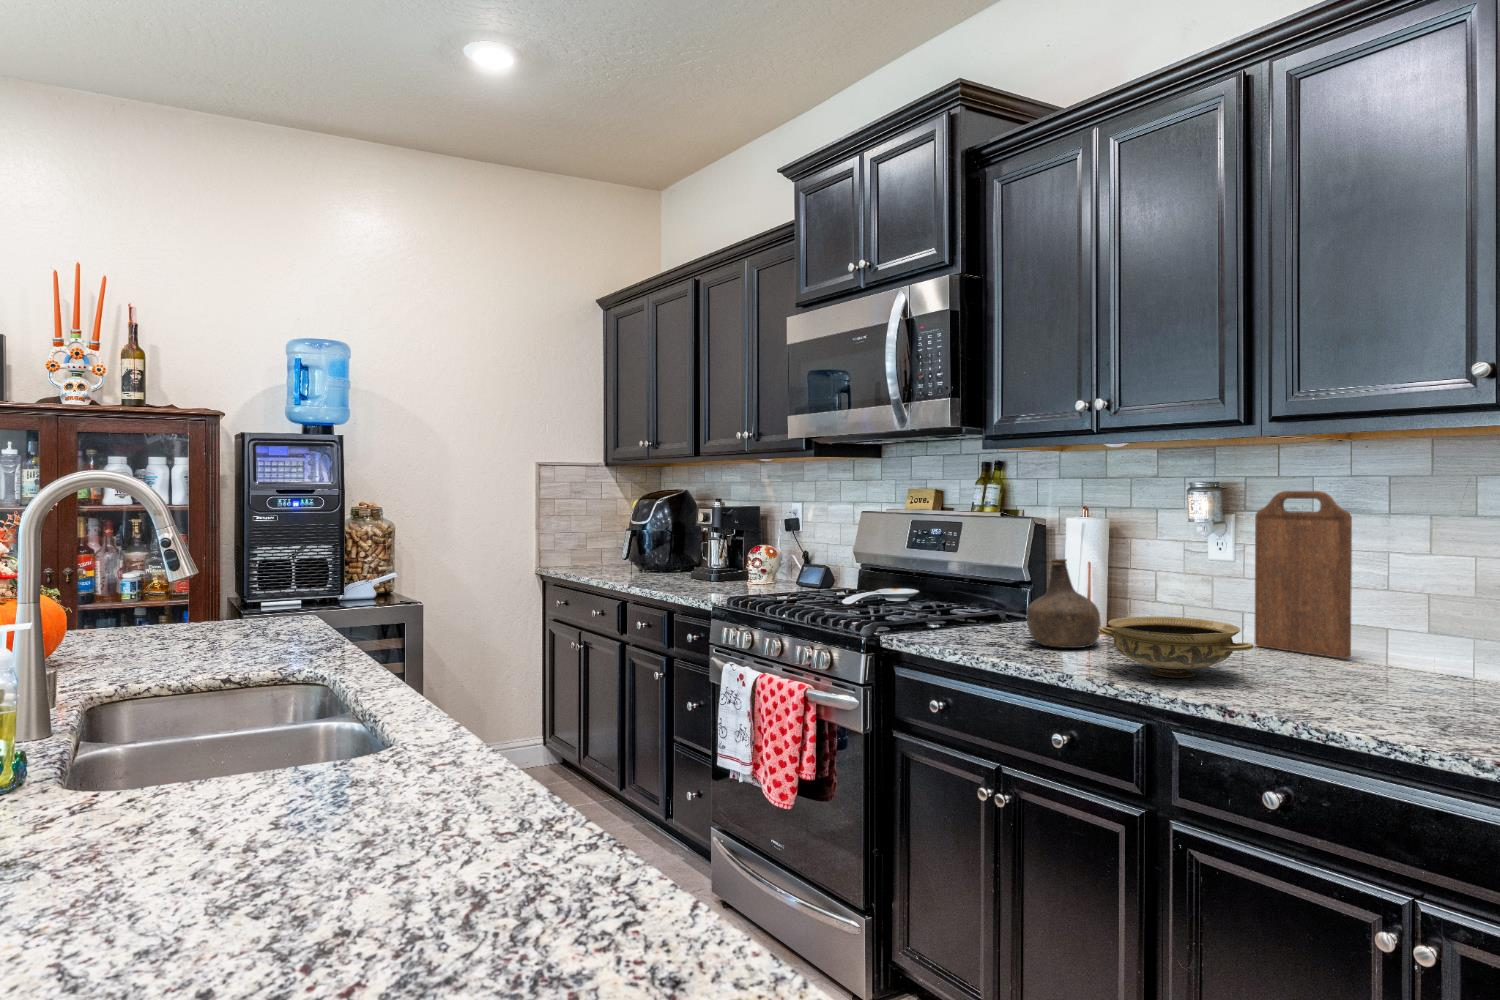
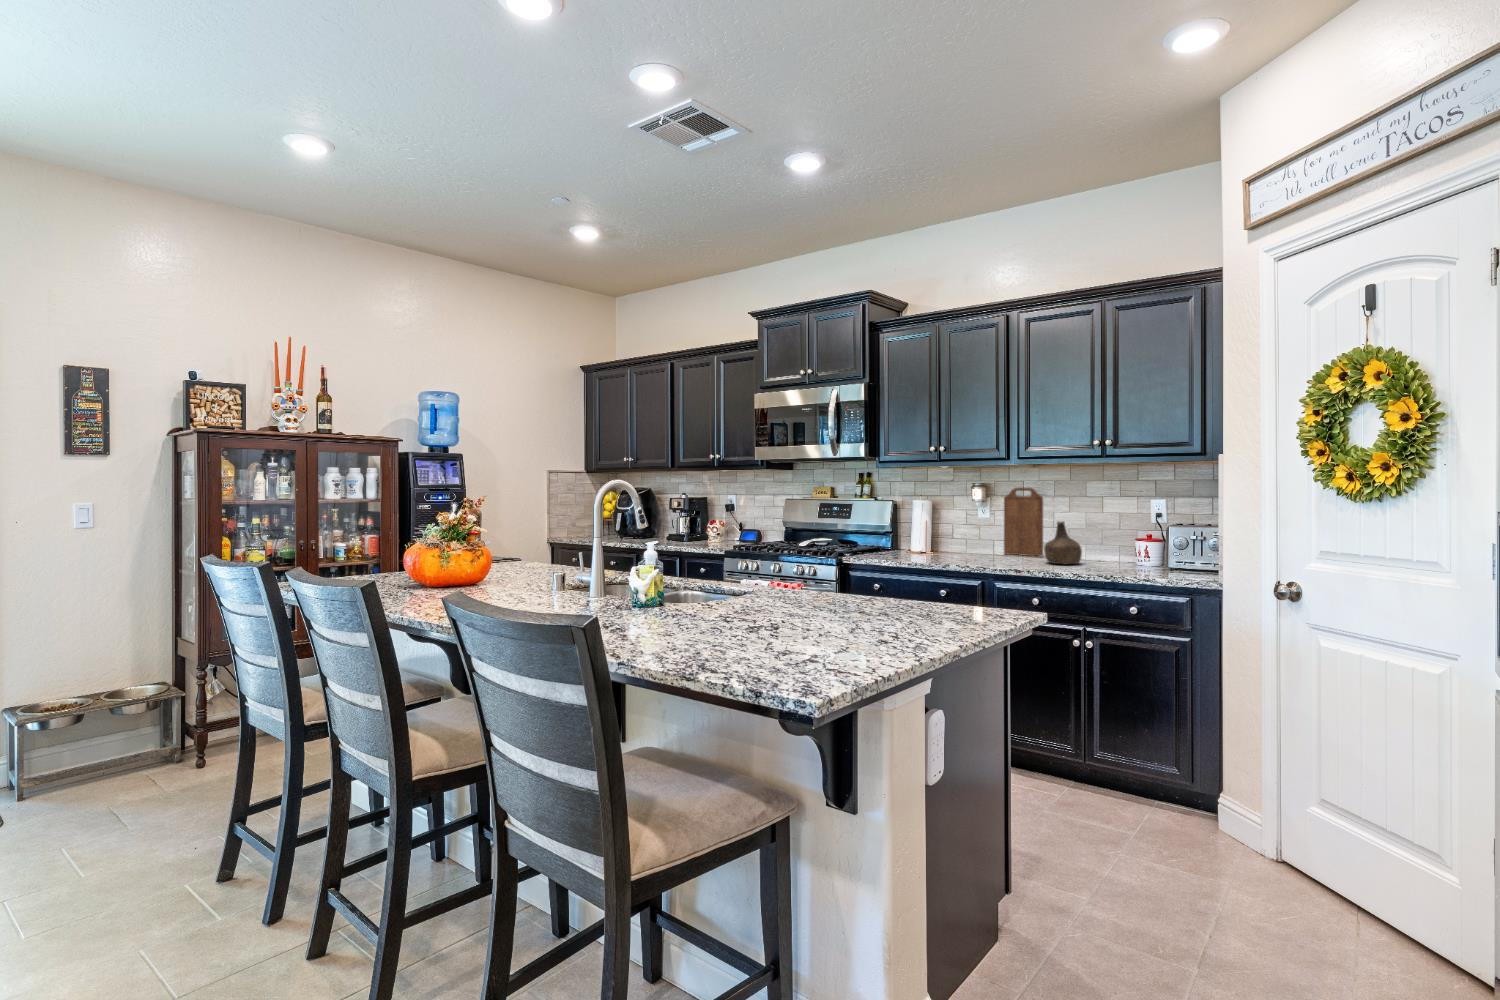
bottle: present [1026,559,1101,648] -> present [1044,522,1082,564]
ceramic bowl: present [1099,616,1253,678] -> none [953,541,1018,564]

